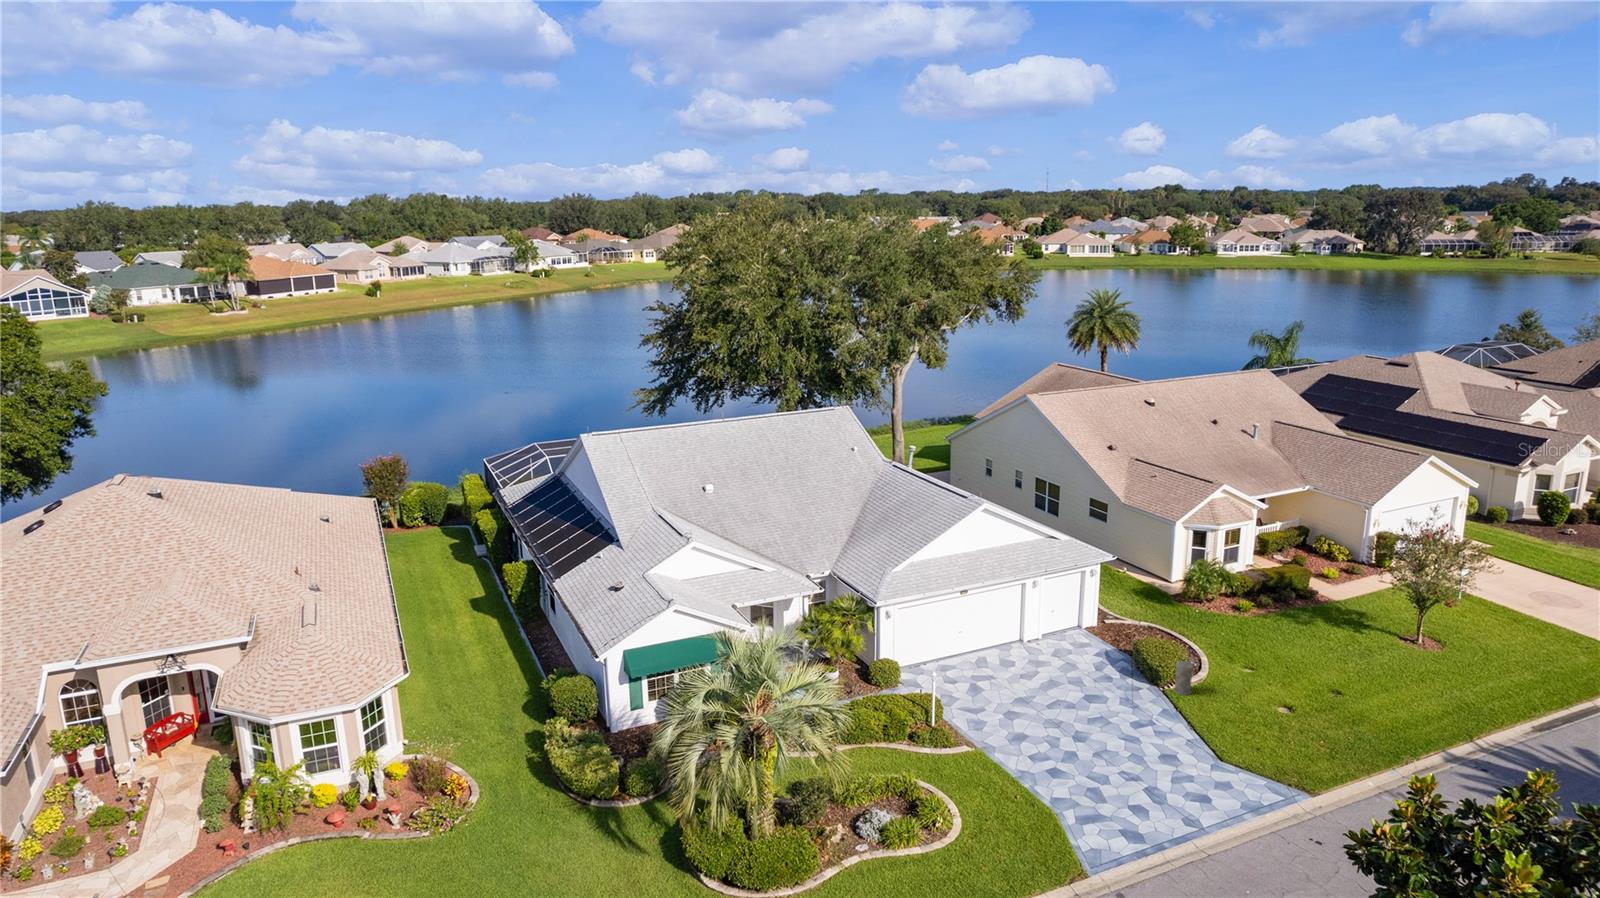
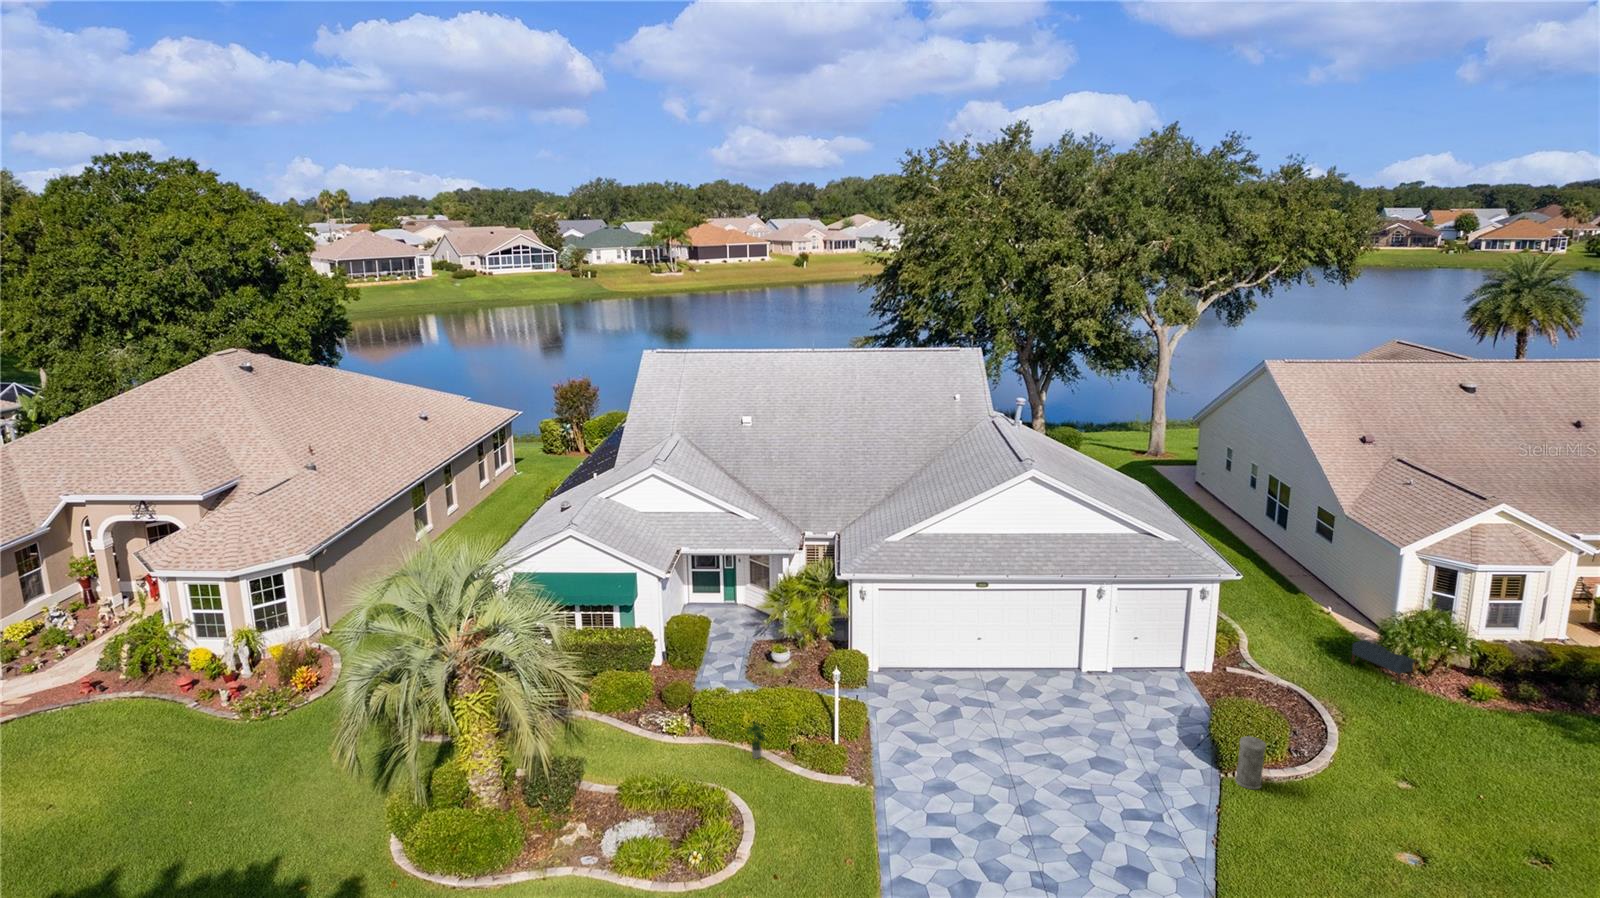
bench: none [1165,586,1205,611] -> present [1351,640,1414,684]
potted plant: none [871,729,892,762] -> present [748,722,766,759]

